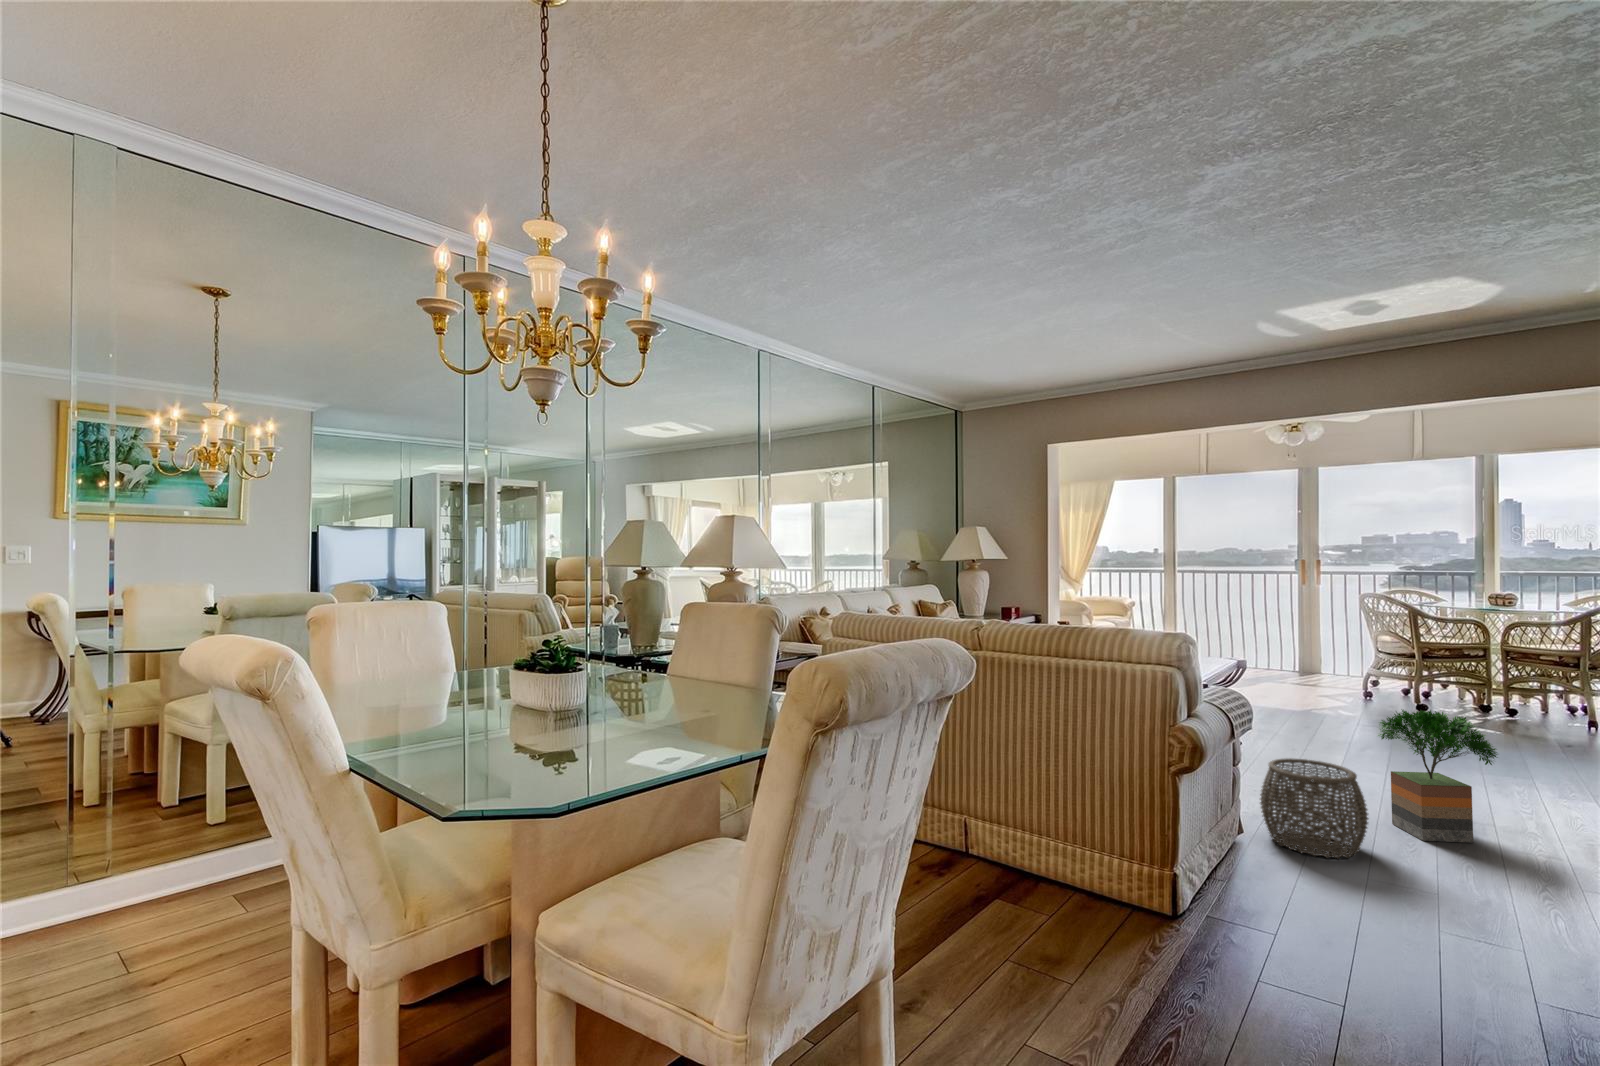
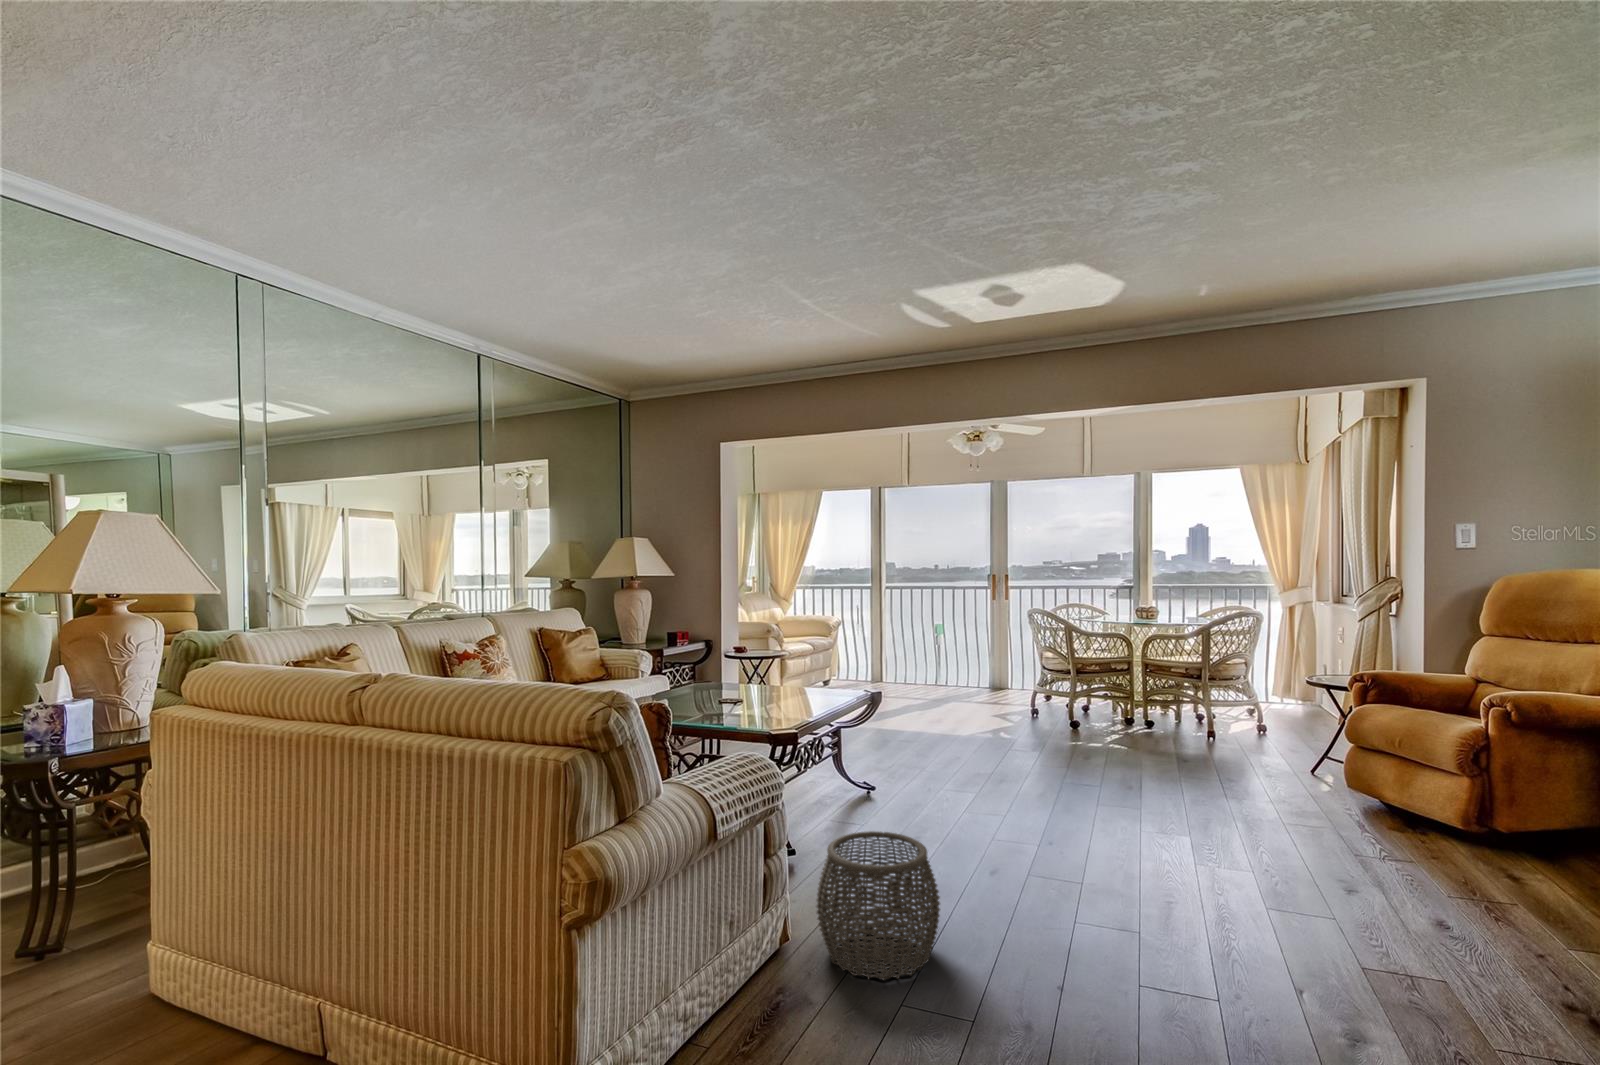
potted tree: present [1378,710,1497,843] -> none [972,750,1094,926]

